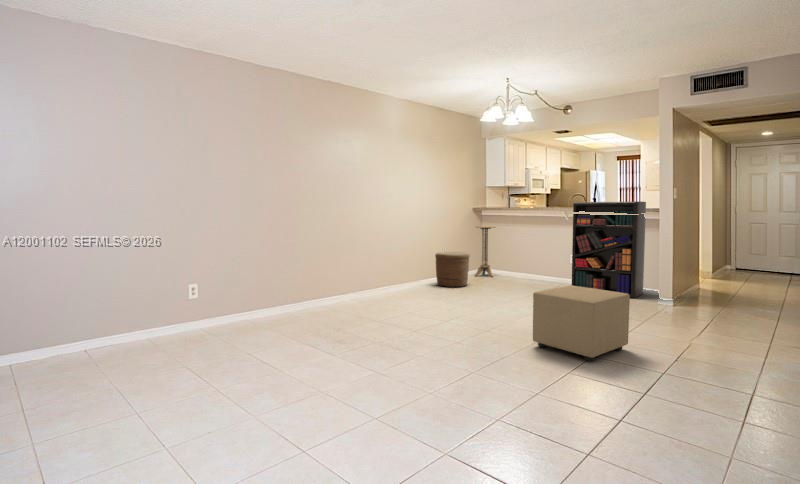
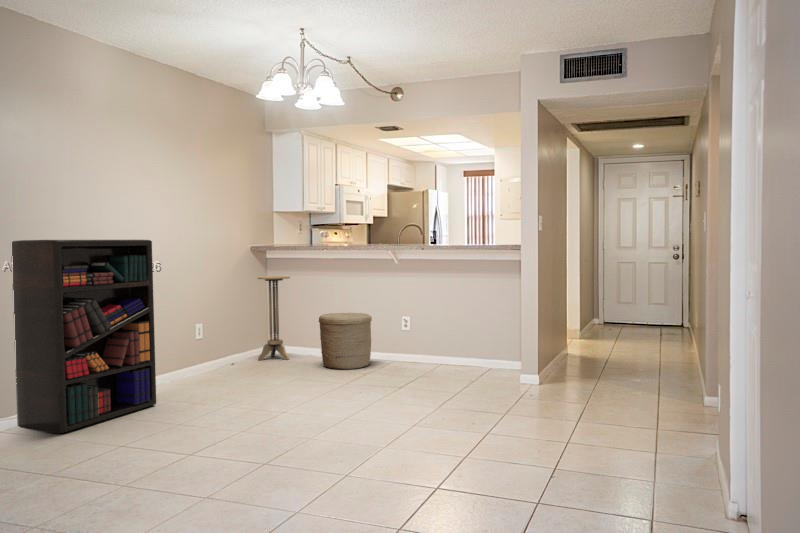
bookshelf: present [572,202,646,298] -> present [12,240,156,433]
woven basket: present [435,252,470,287] -> present [319,313,372,369]
ottoman: present [533,285,630,361] -> none [353,375,504,509]

